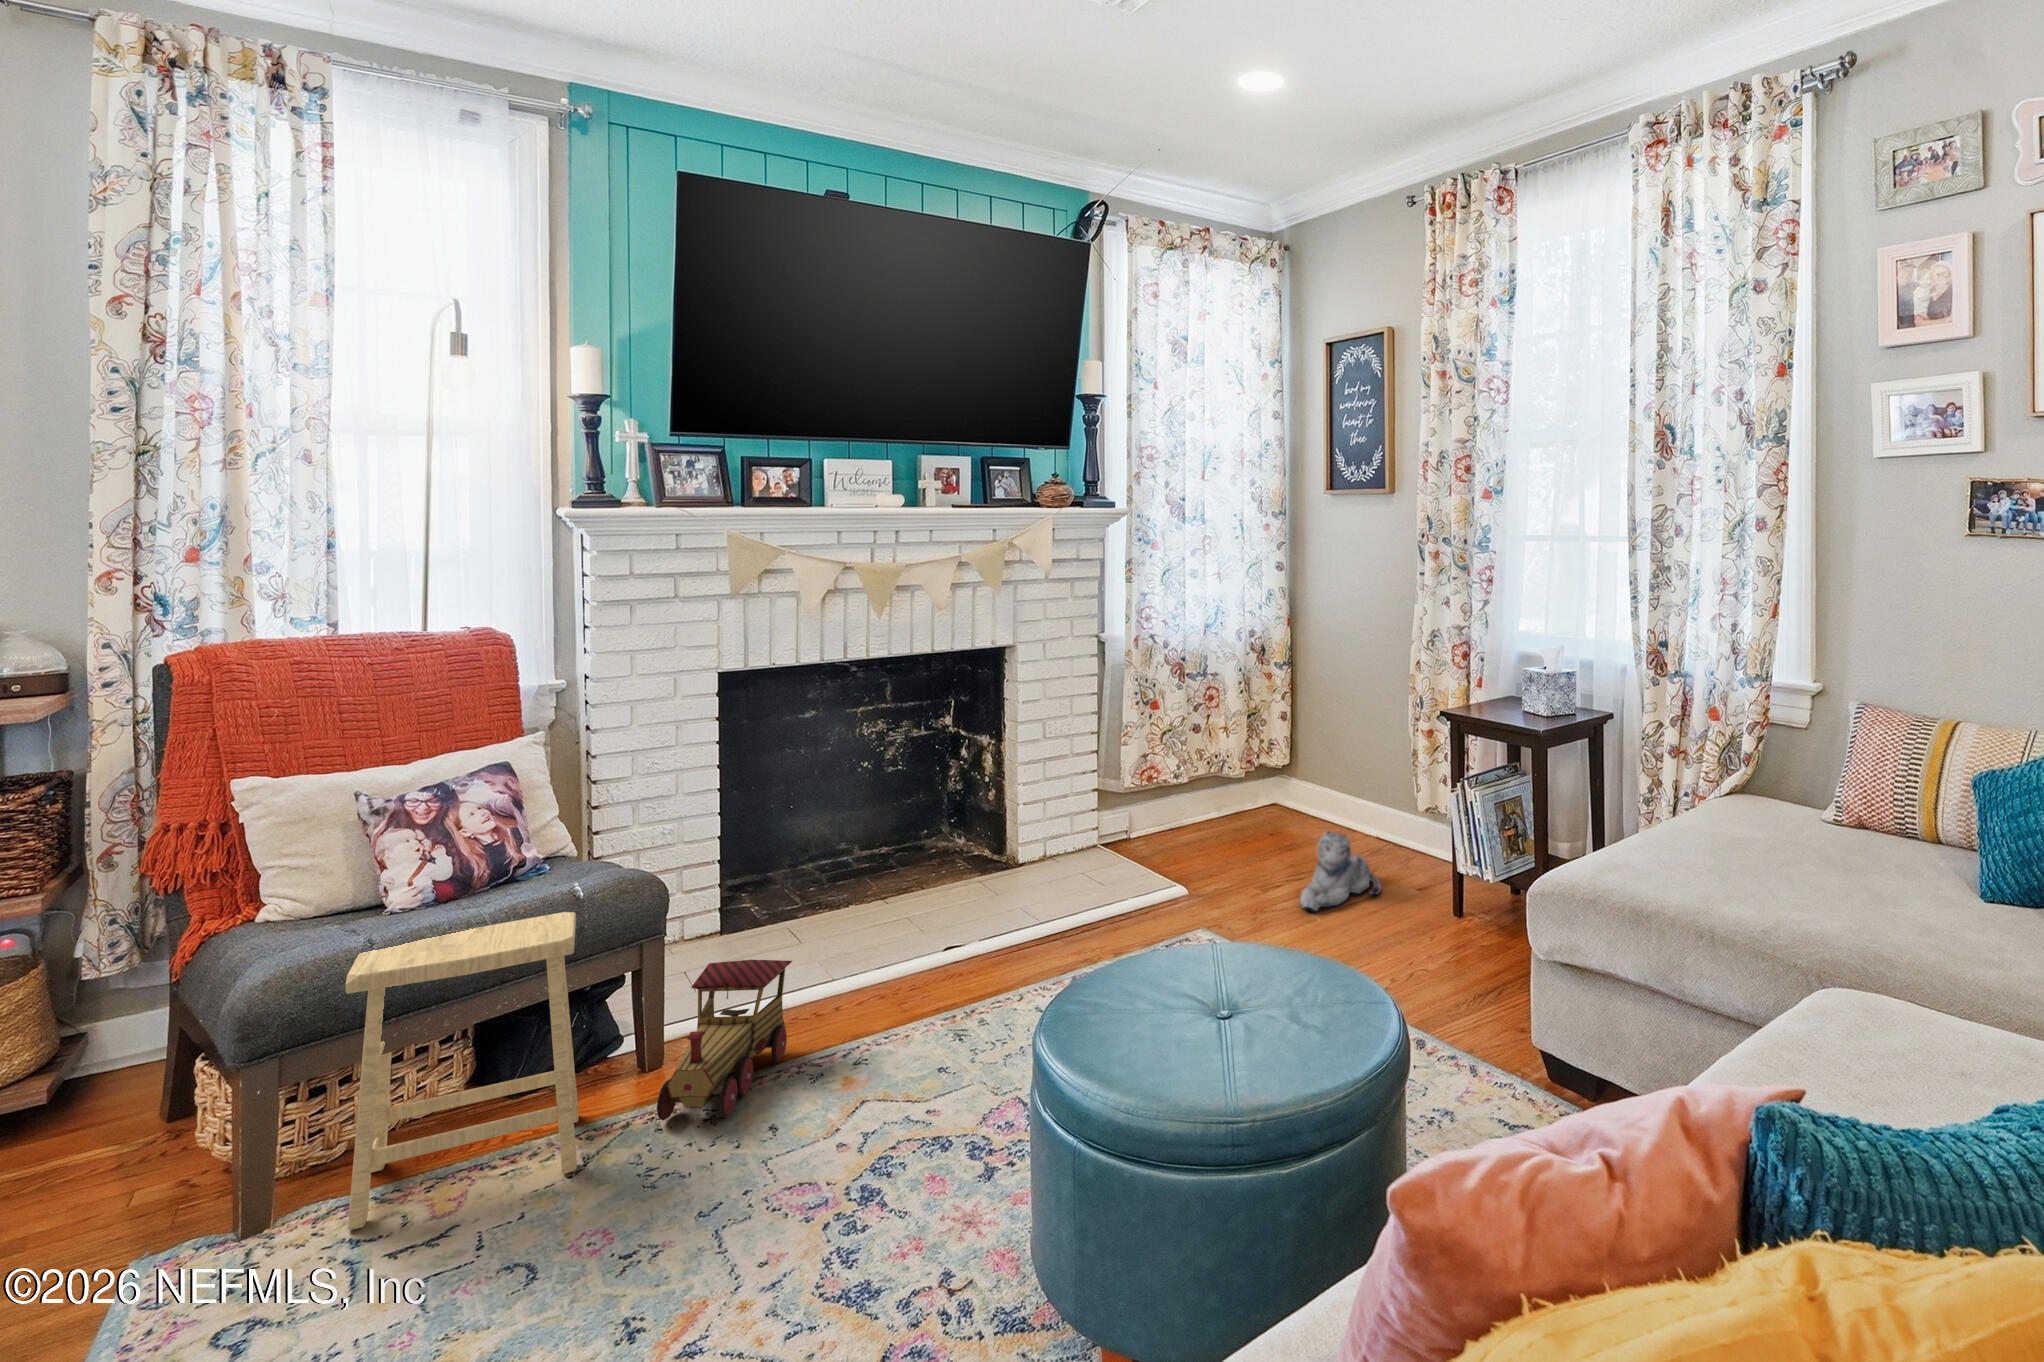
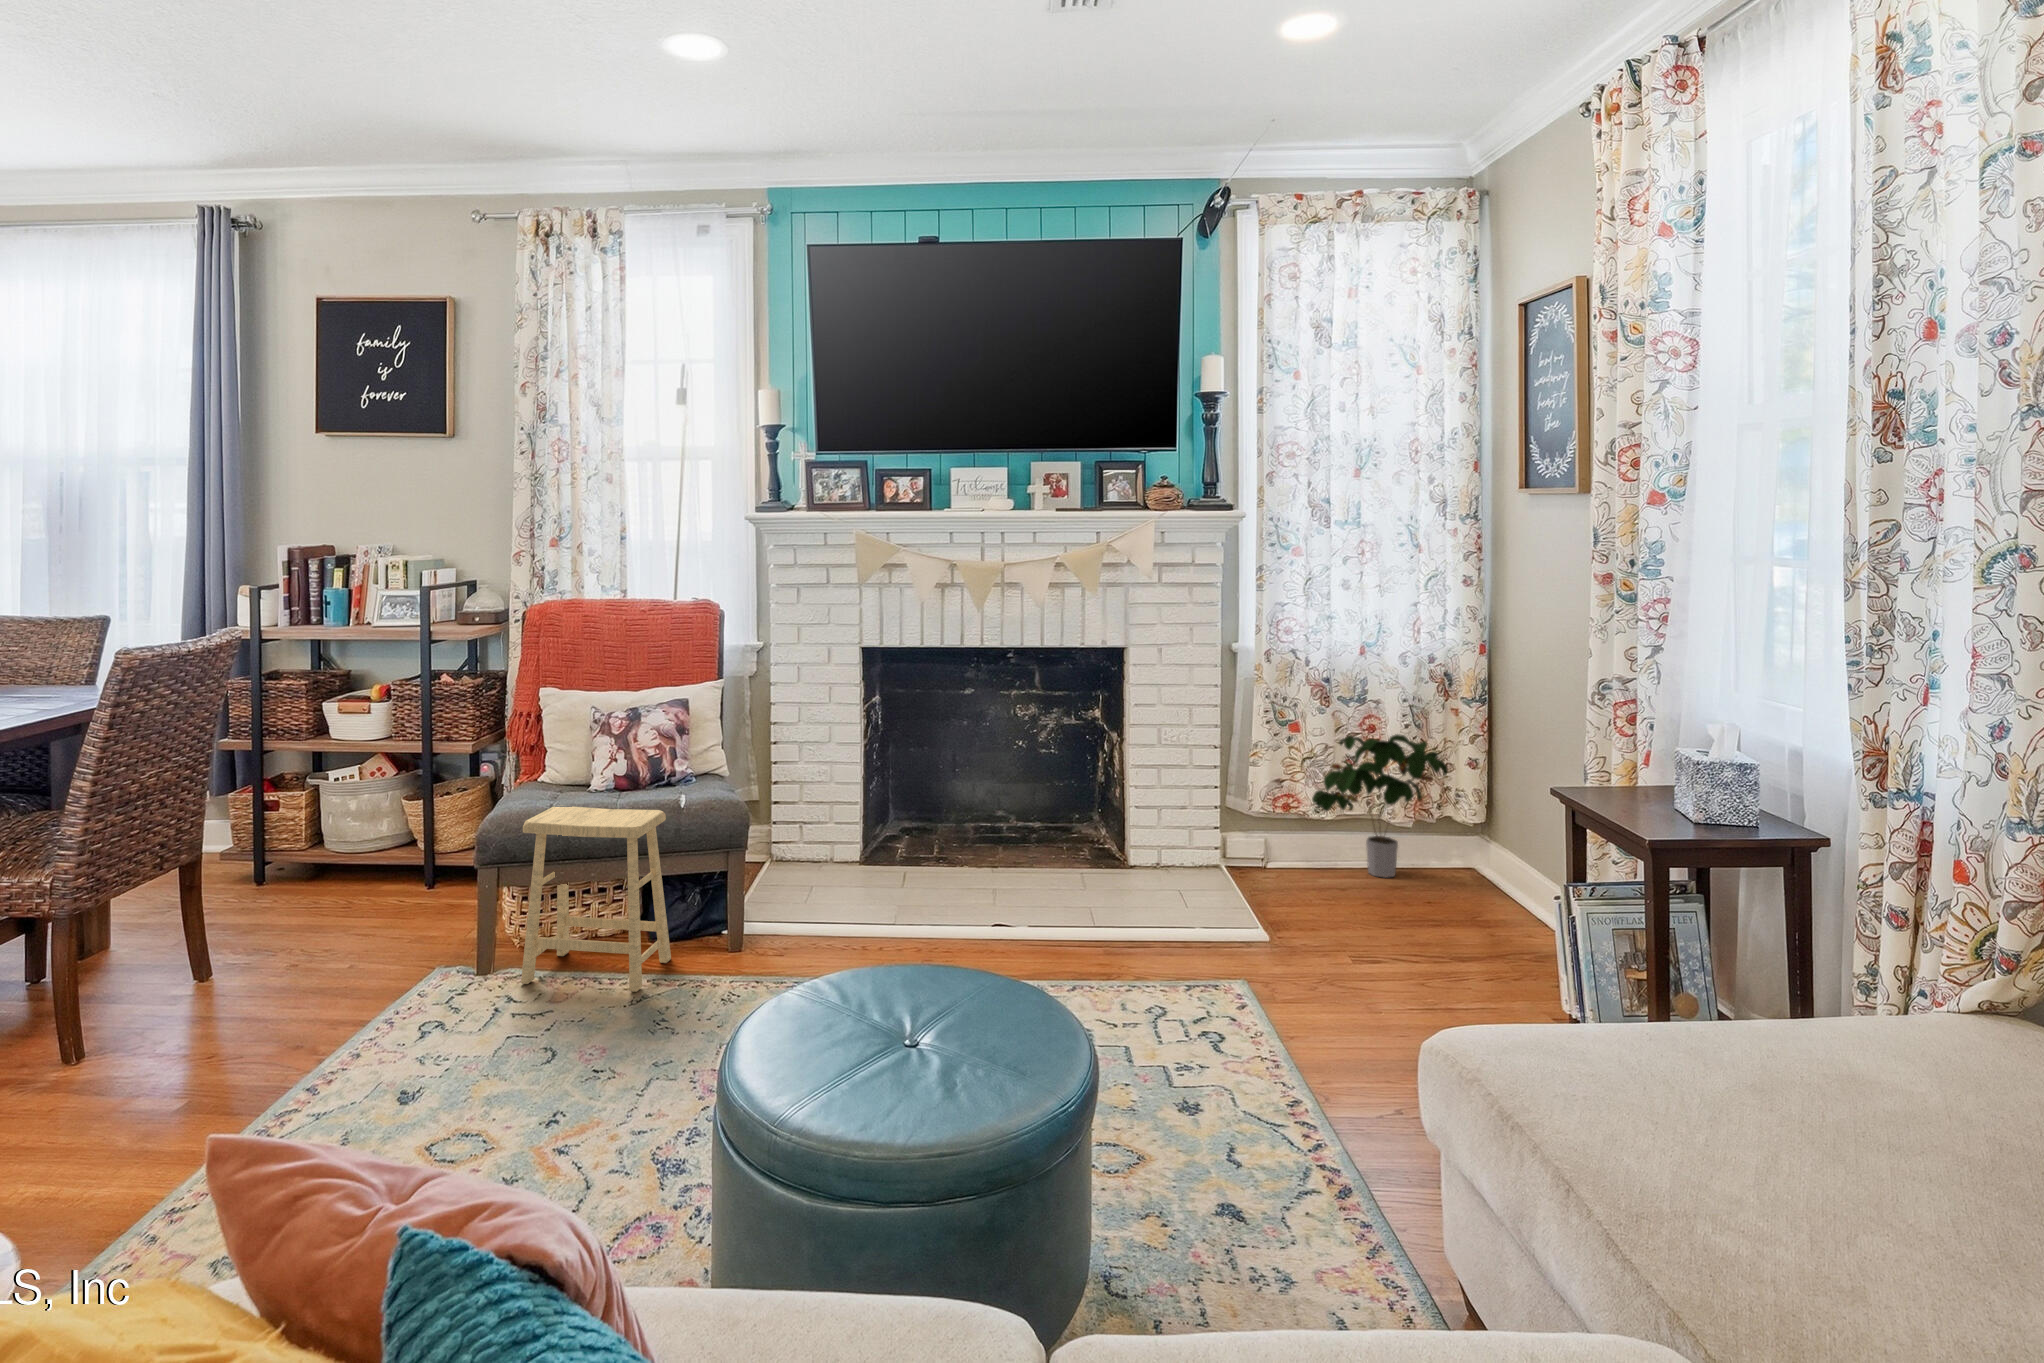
potted plant: none [1178,703,1277,831] -> present [1312,734,1448,878]
plush toy: present [1300,830,1382,911] -> none [1355,891,1489,982]
toy train: present [657,960,792,1121] -> none [698,875,822,990]

